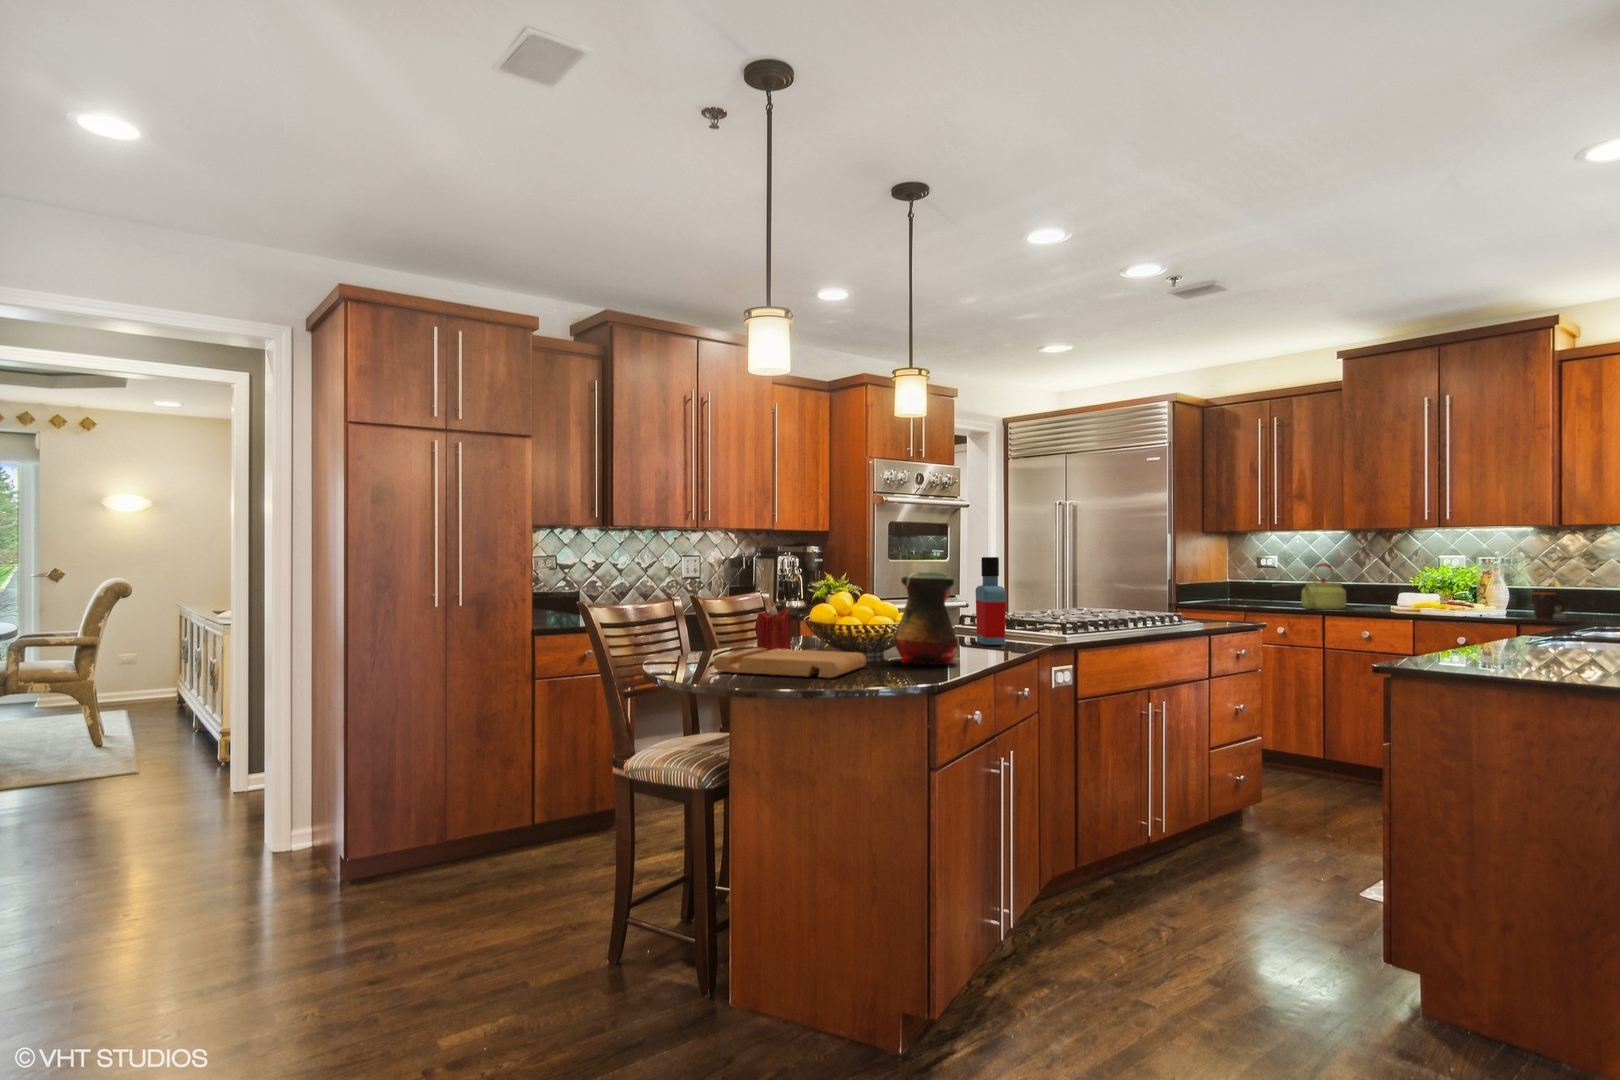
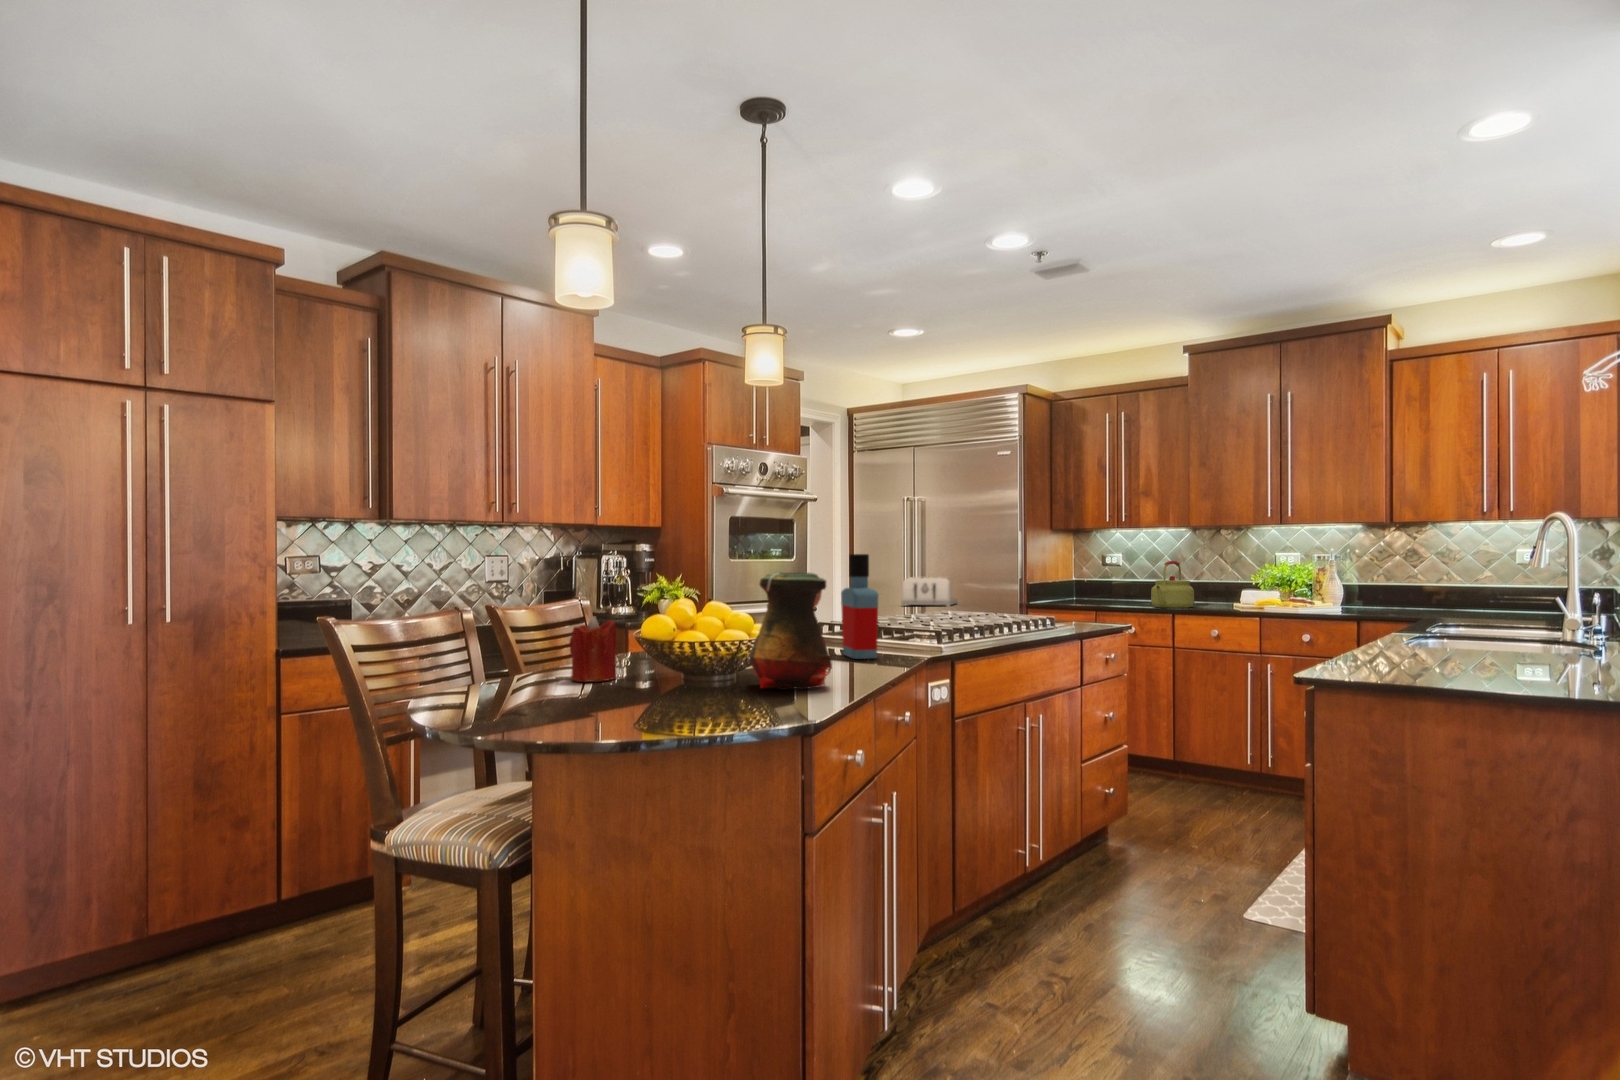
toaster: none [1053,577,1110,606] -> present [901,577,958,606]
mug: present [1532,592,1566,619] -> none [1369,589,1400,615]
cutting board: present [713,648,866,678] -> none [508,673,716,714]

